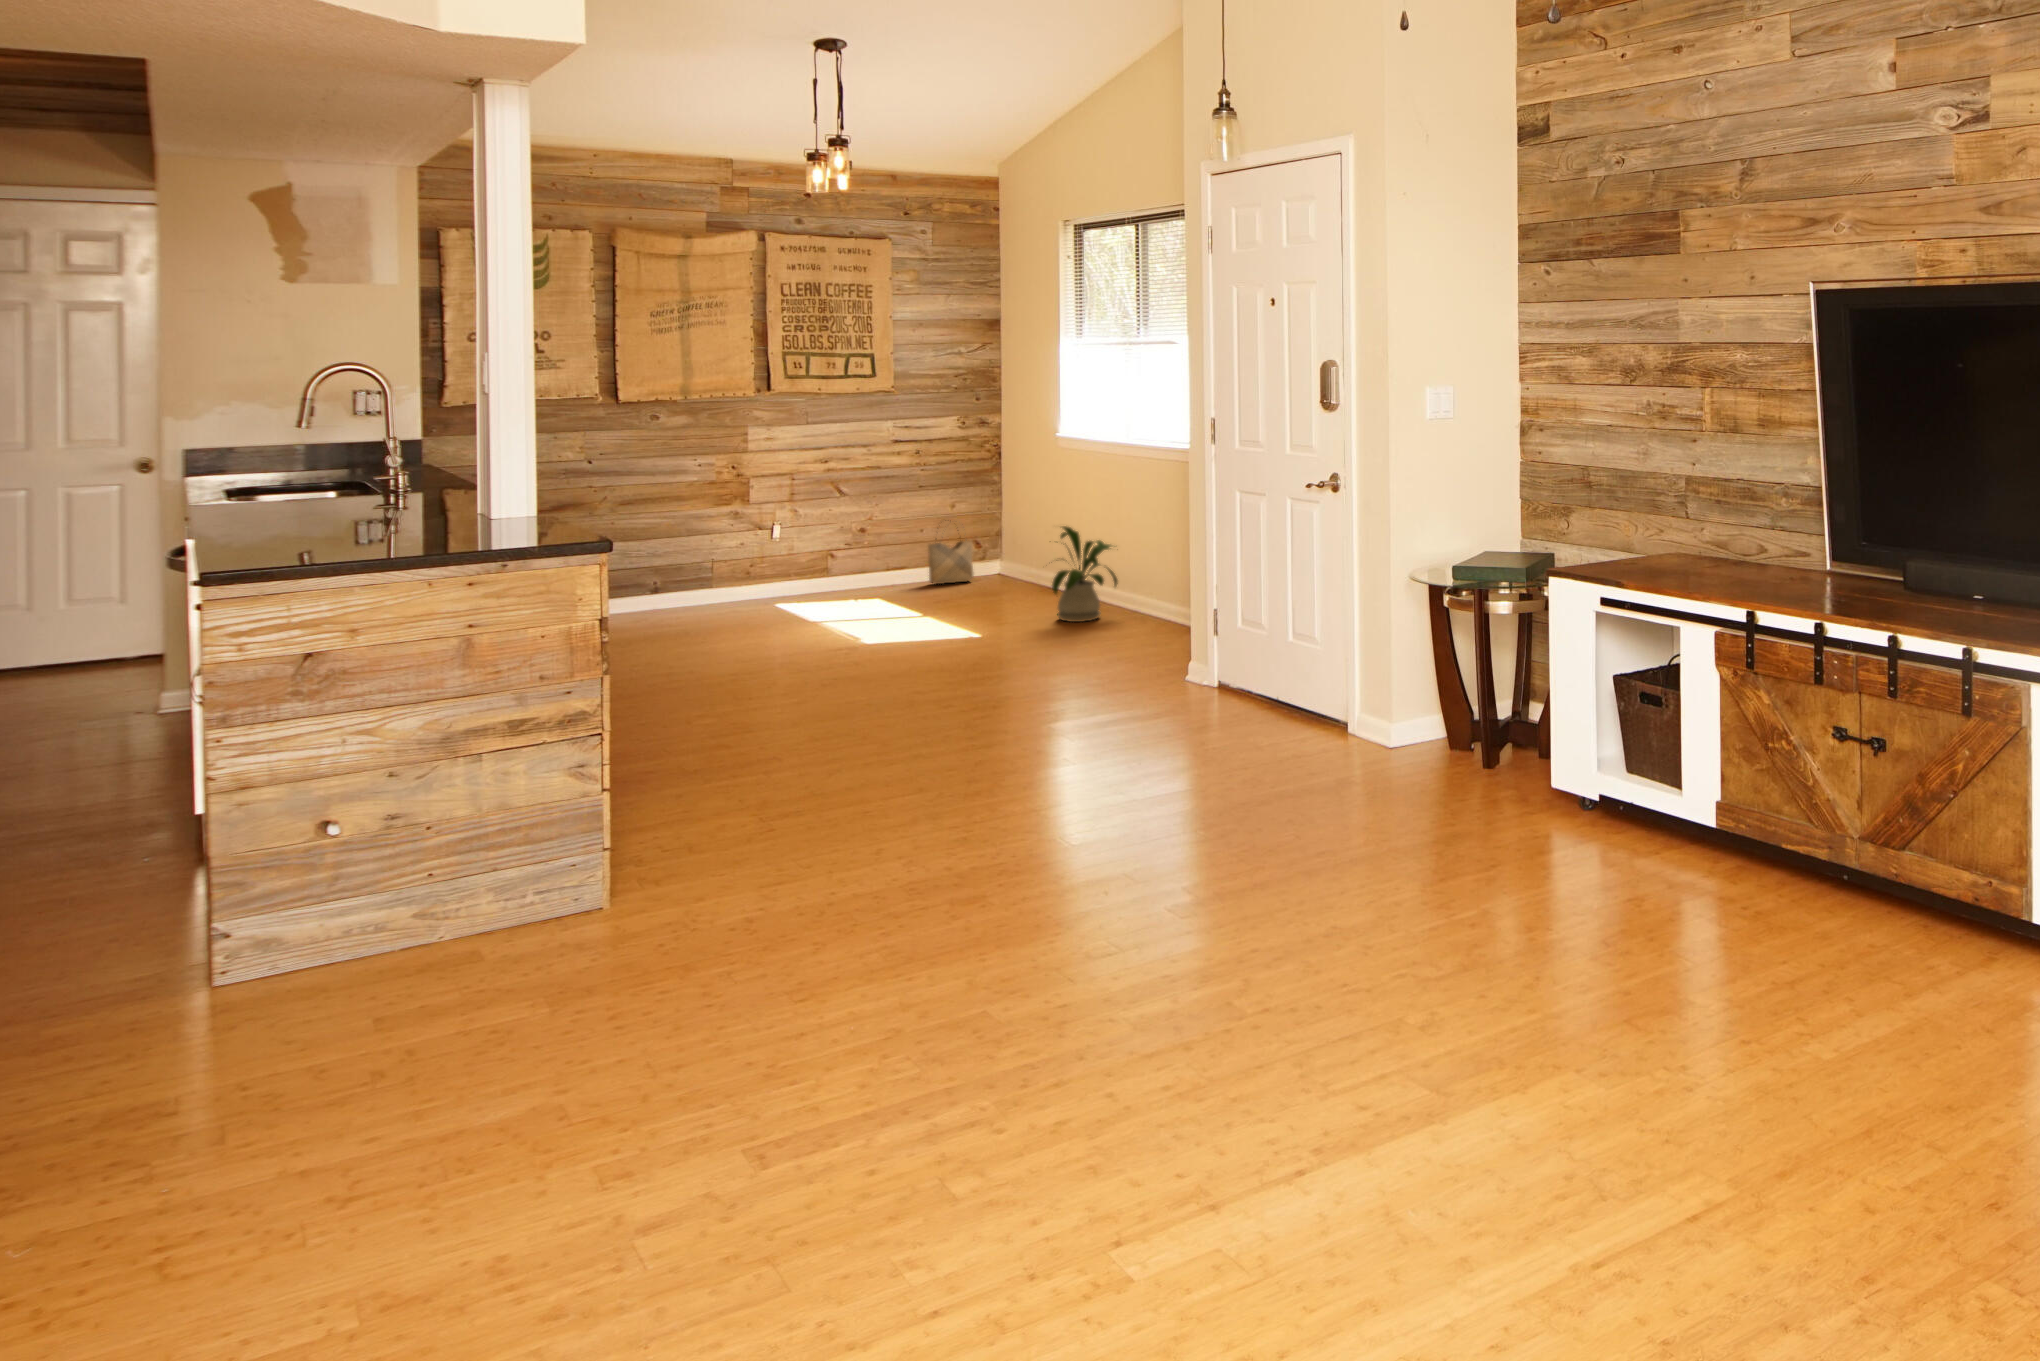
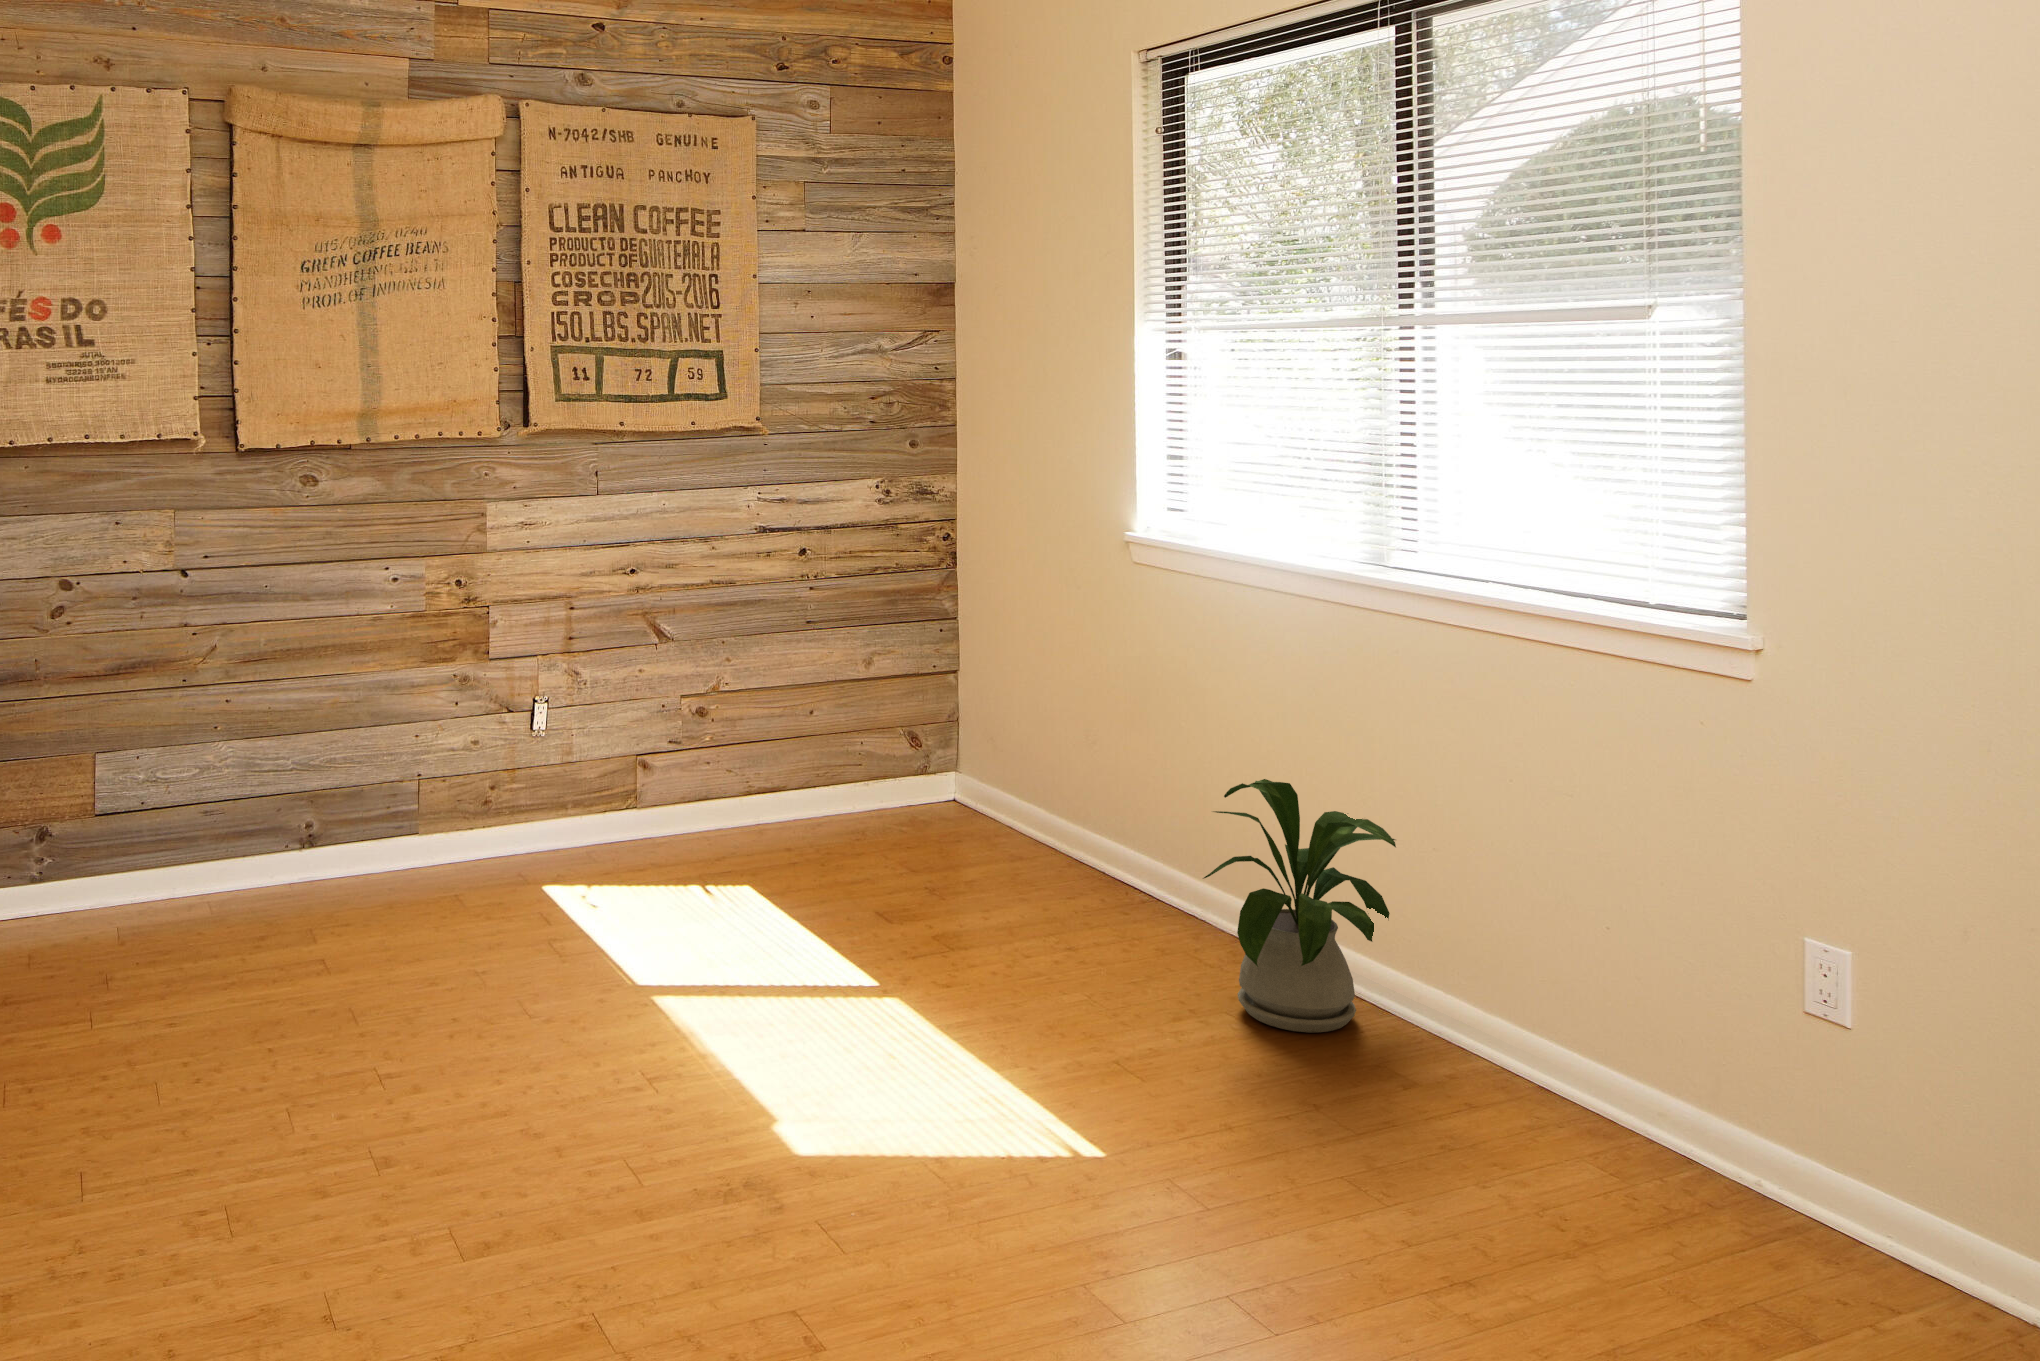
woven basket: present [928,520,973,584] -> none [826,691,916,828]

